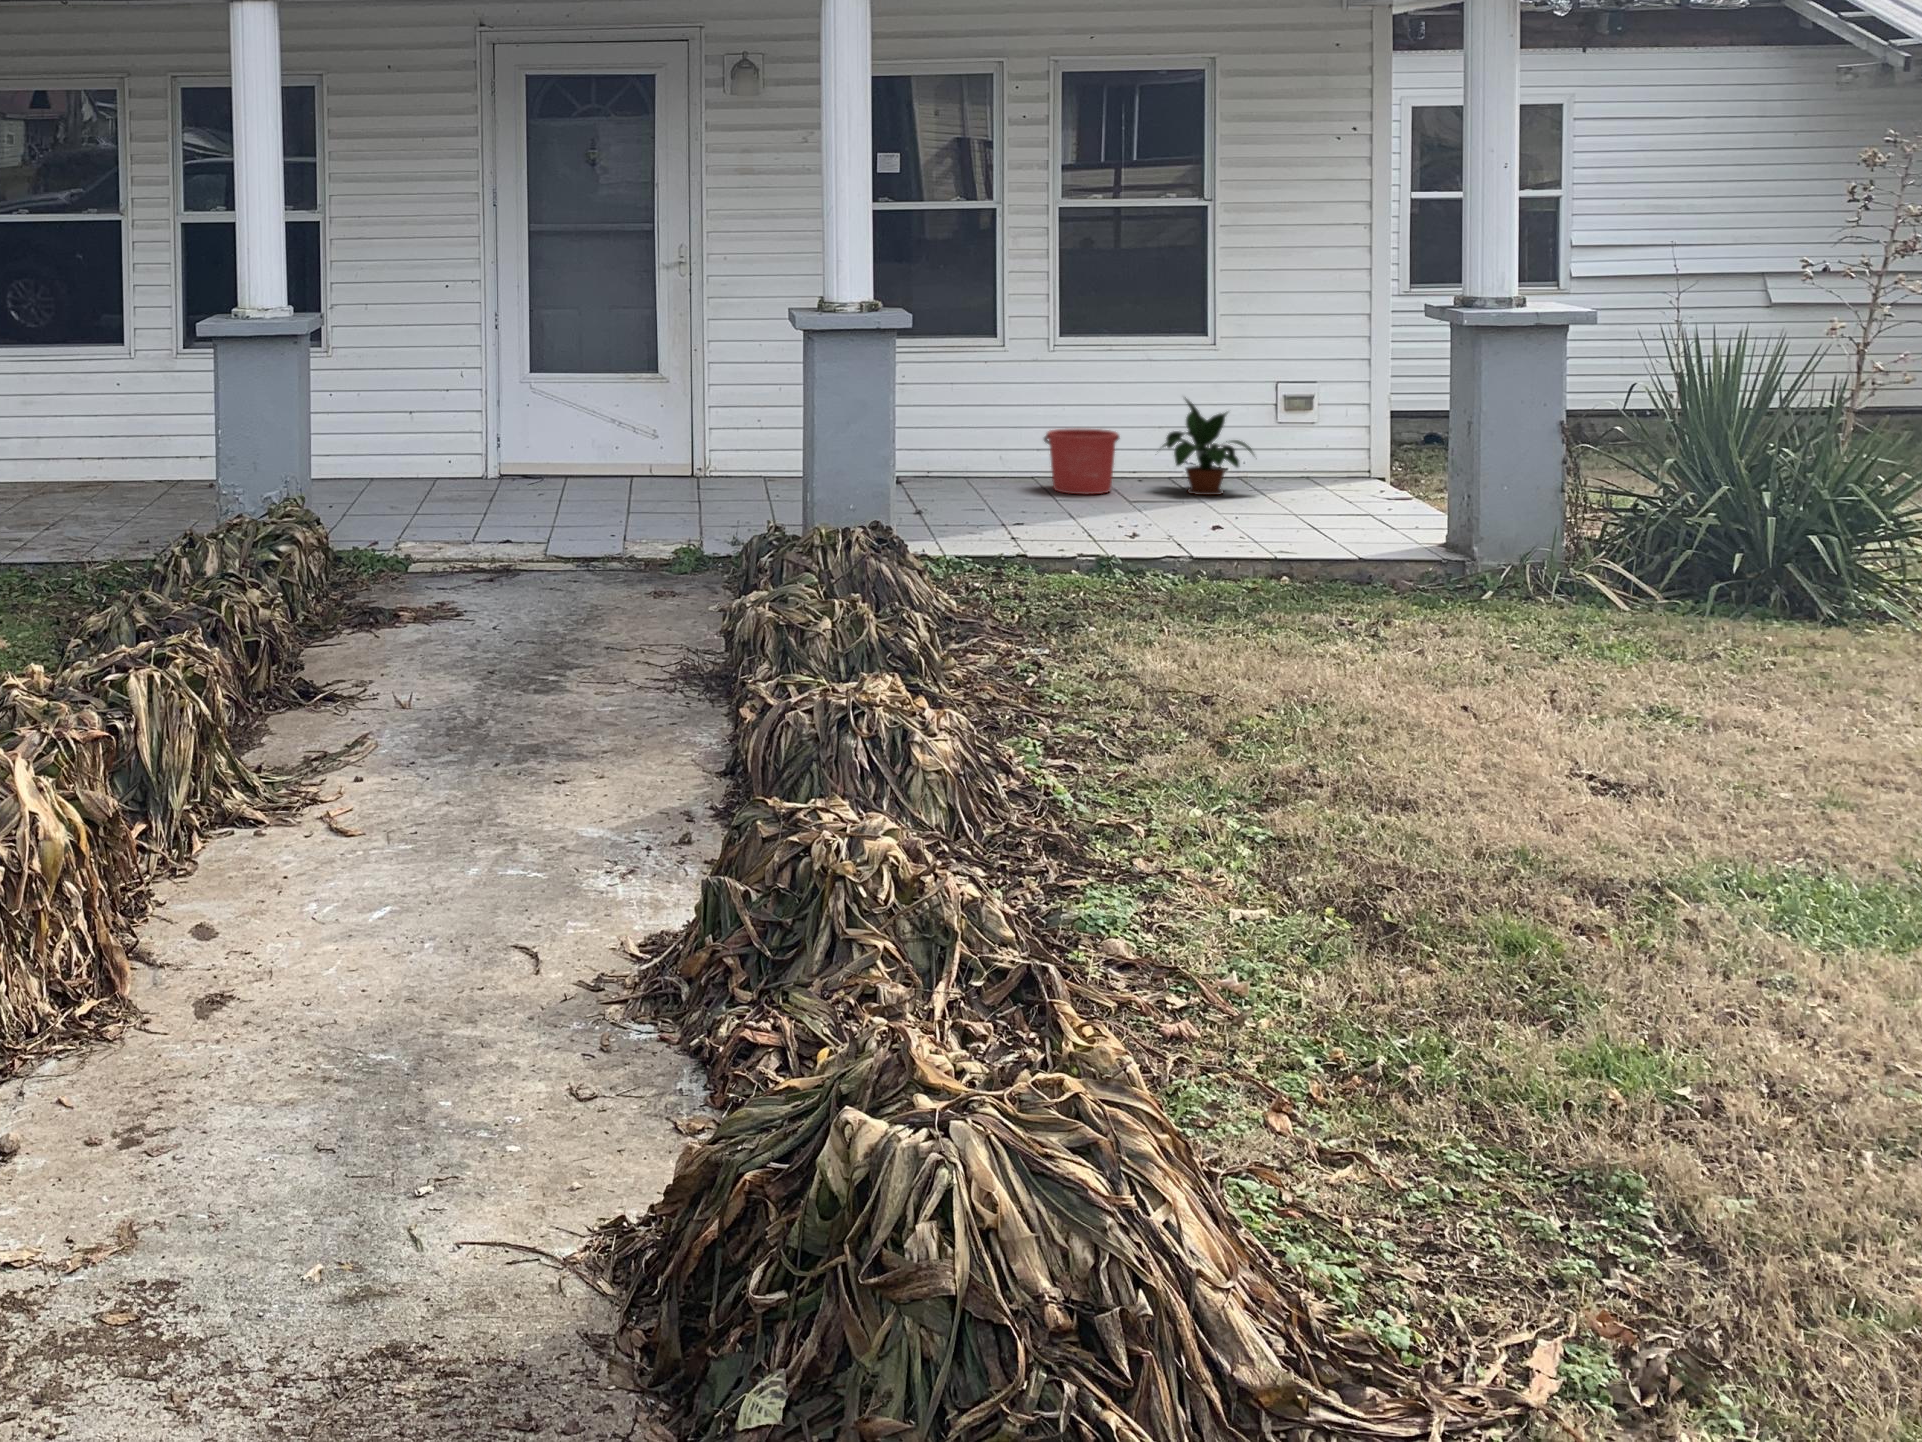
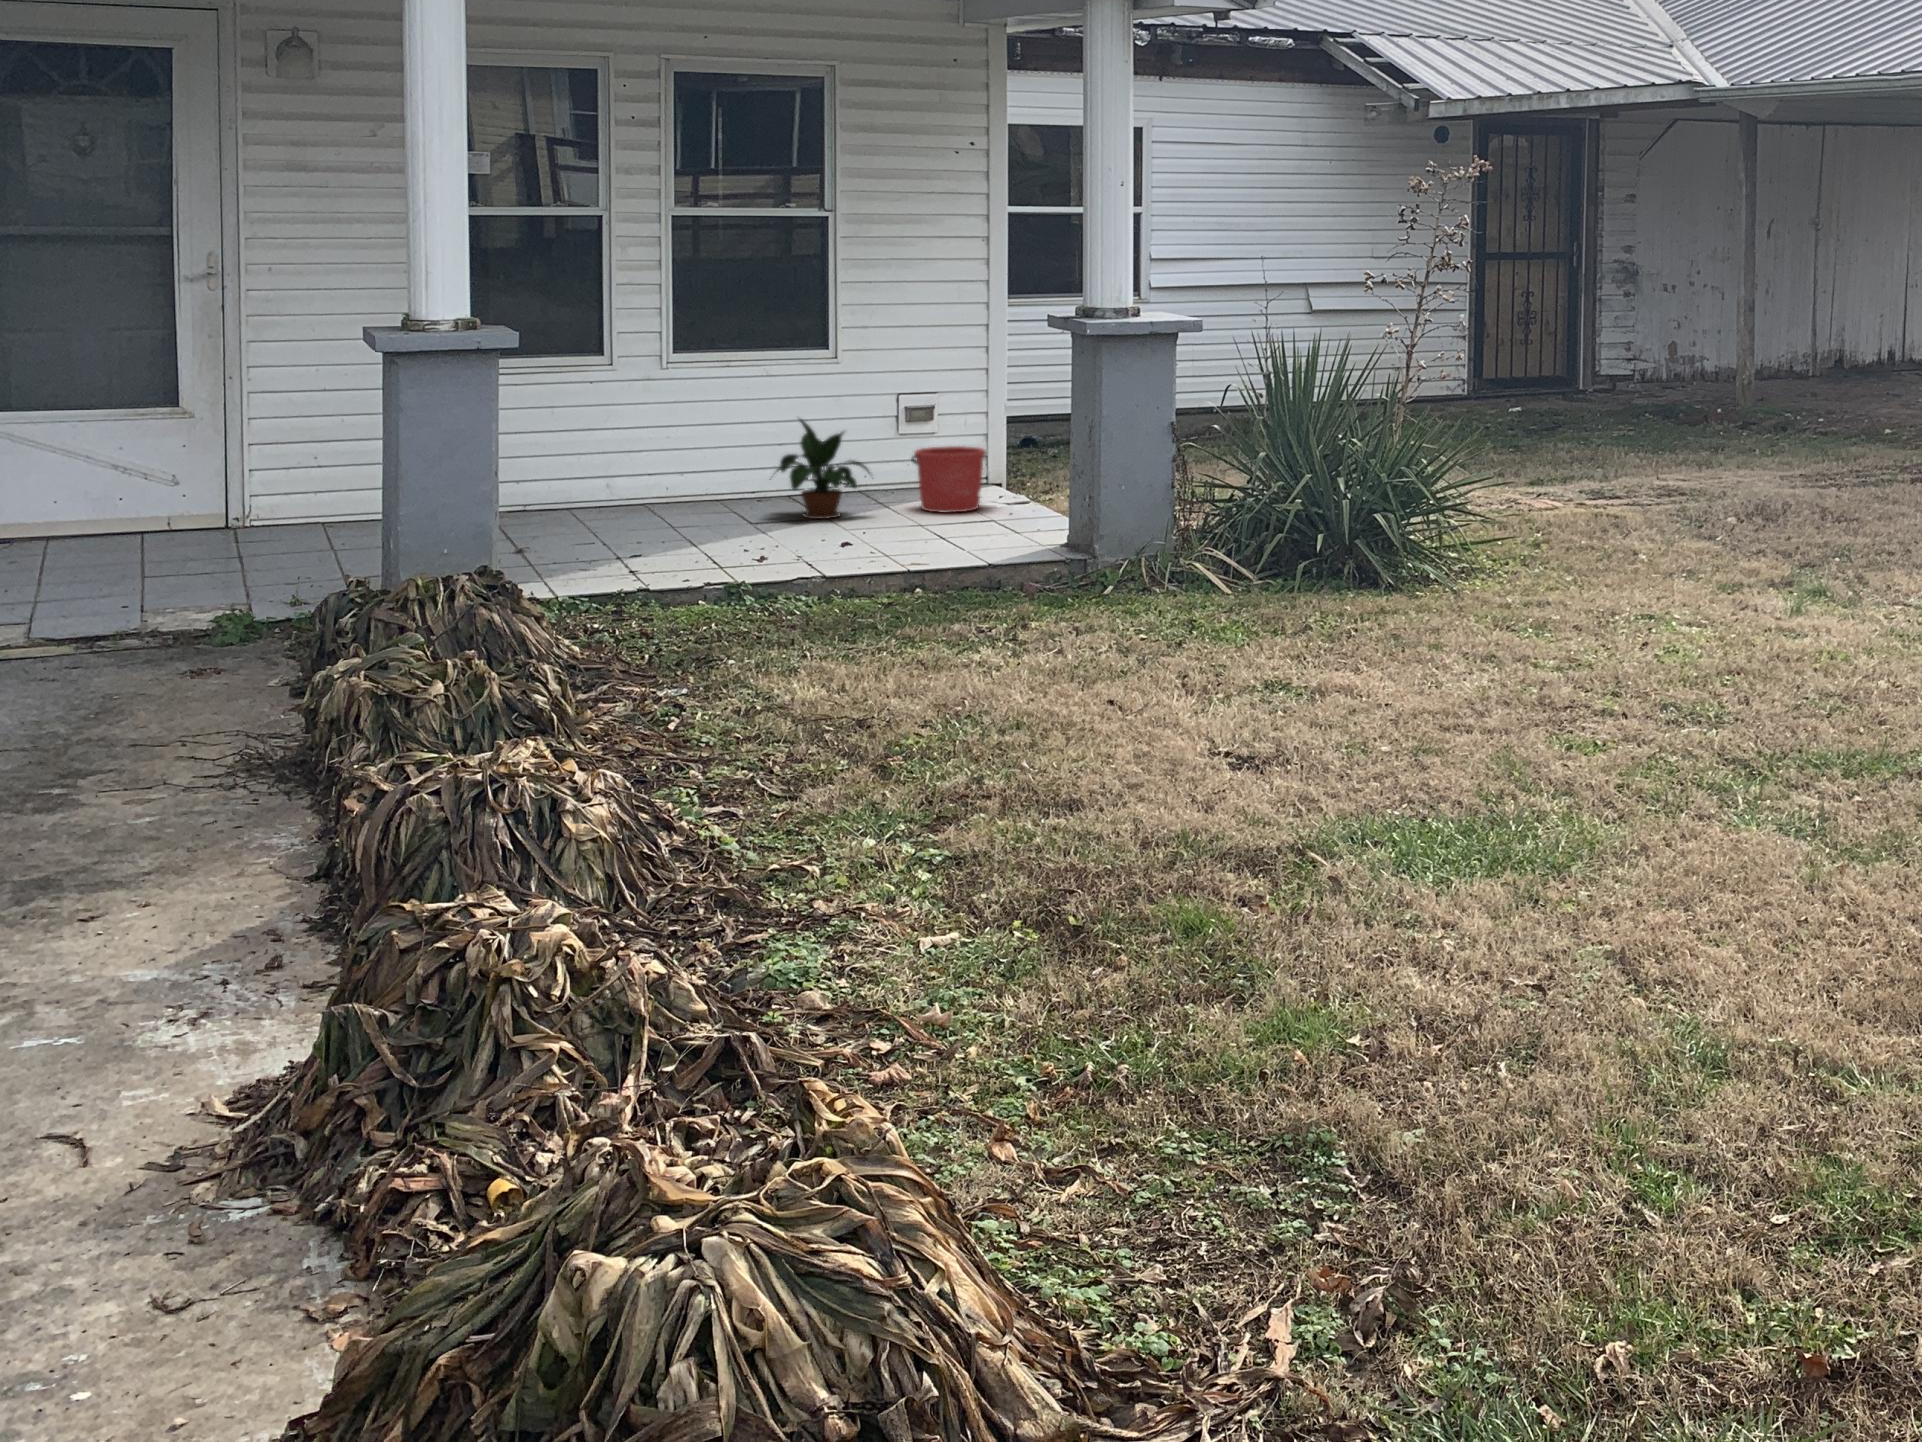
bucket: present [1044,428,1120,494] -> present [911,446,986,513]

